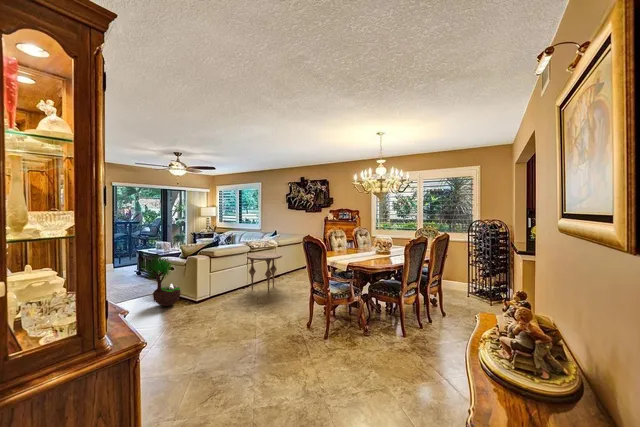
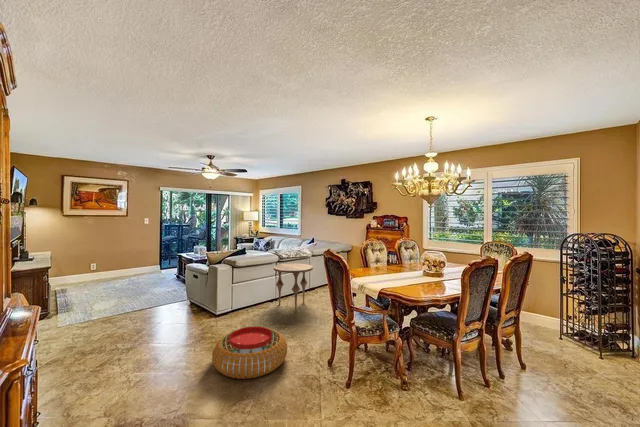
potted tree: present [142,256,181,306] -> none [158,259,200,319]
pouf: none [211,303,274,342] -> present [212,326,287,379]

